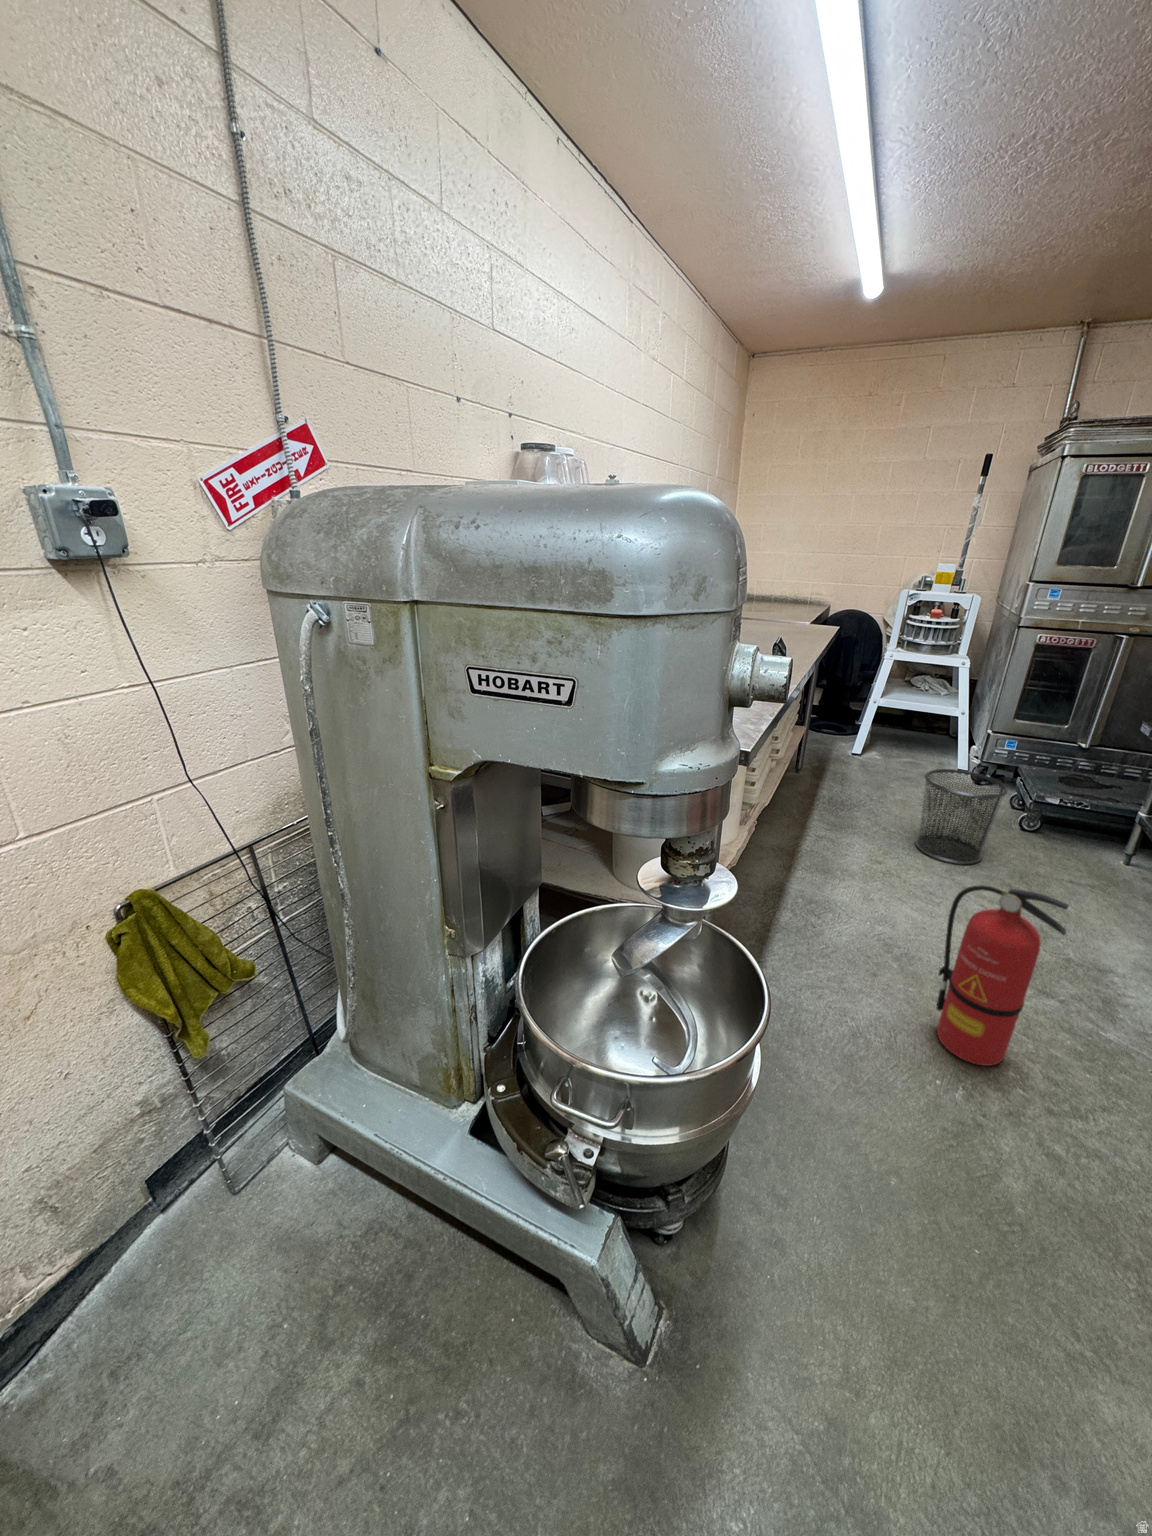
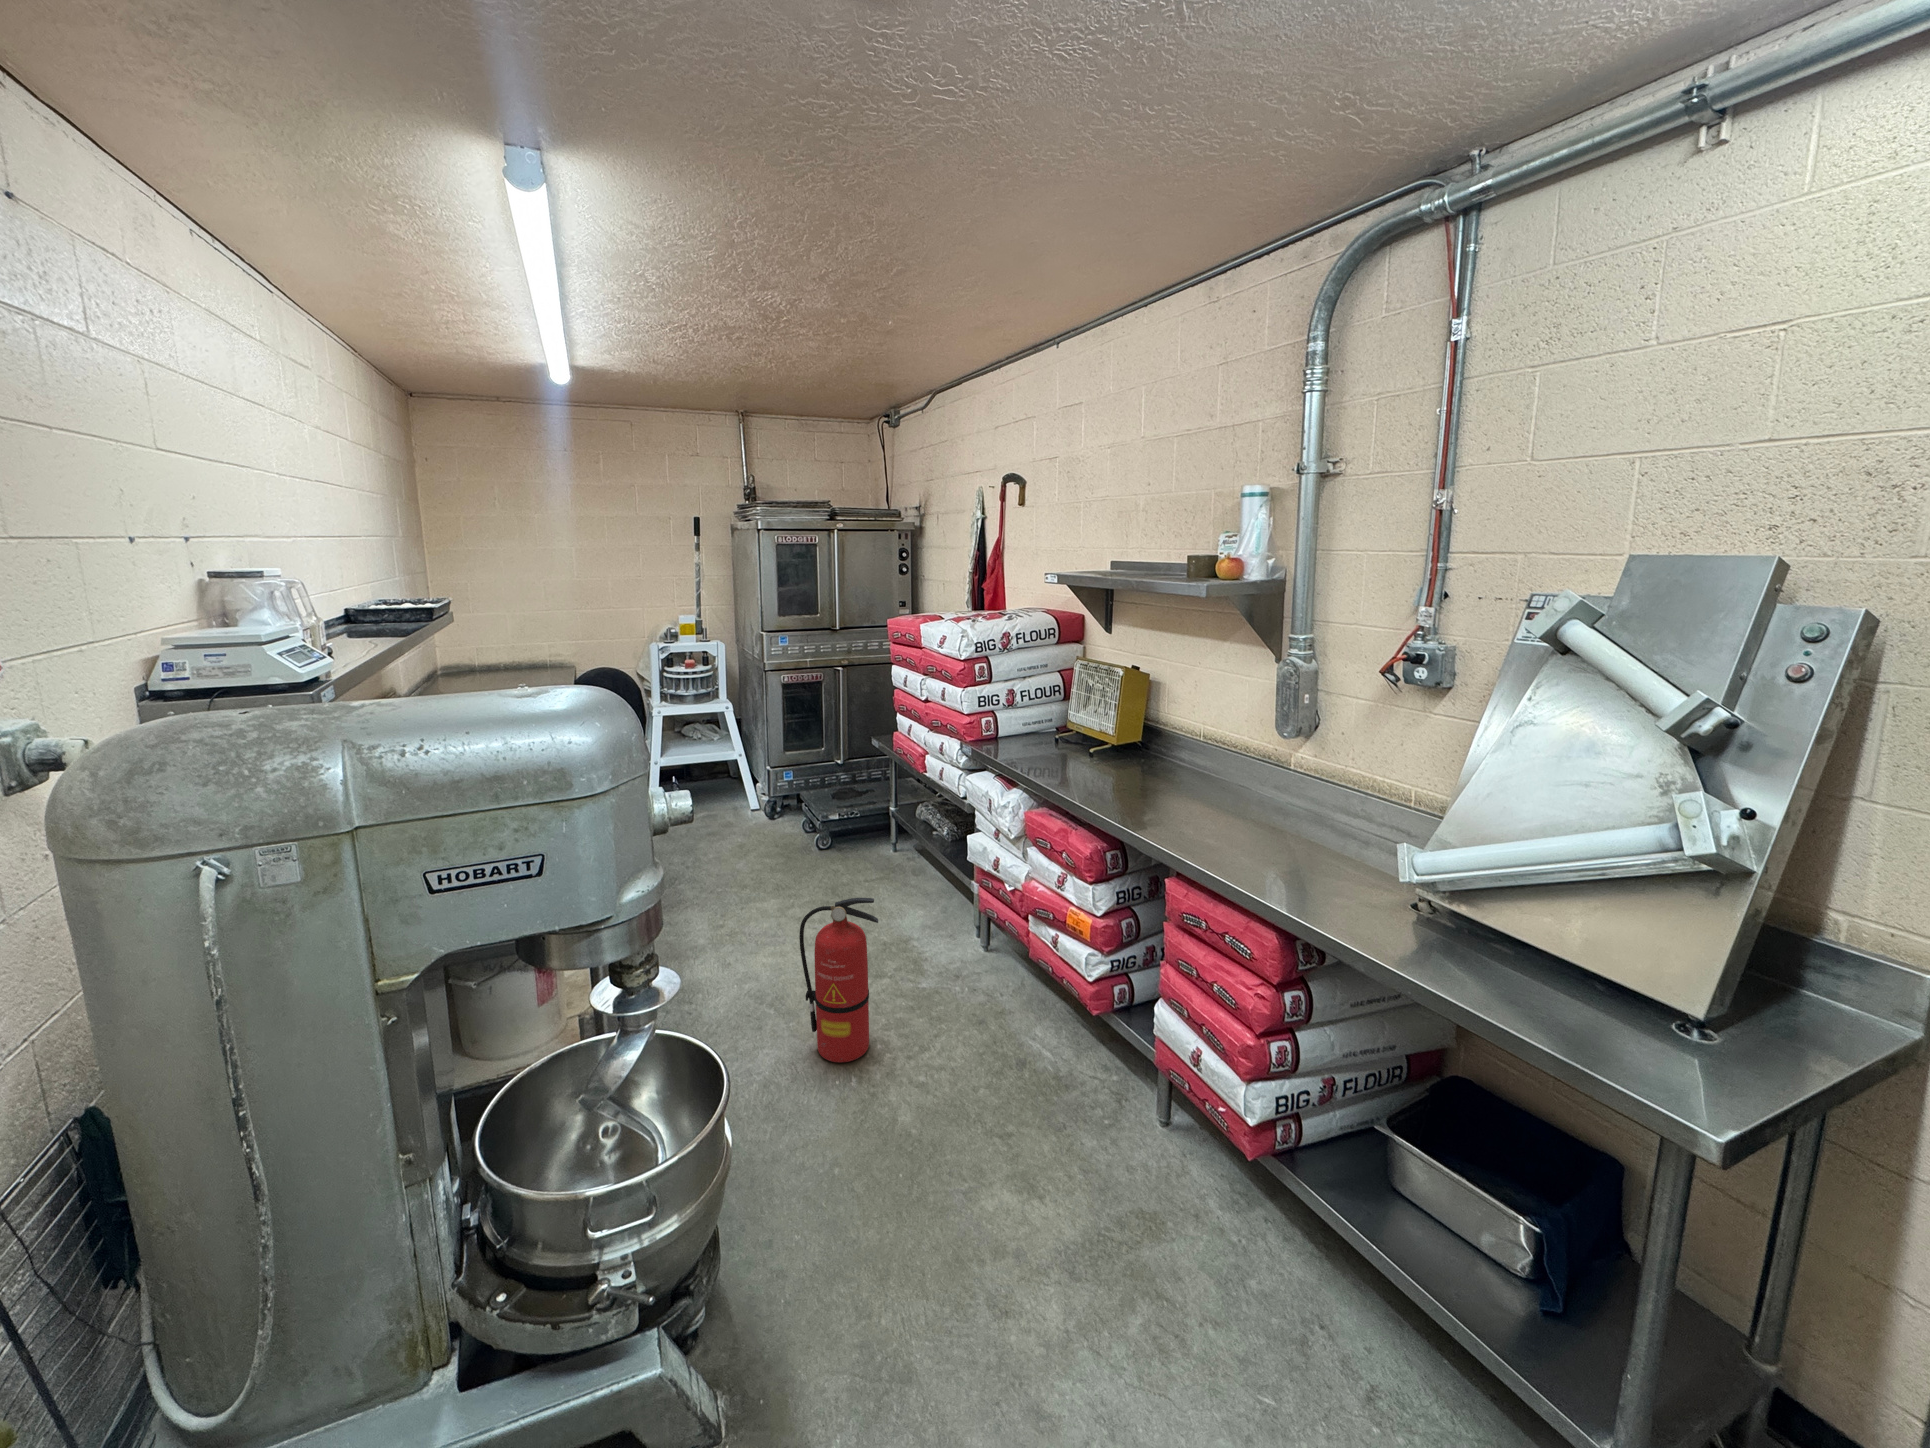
waste bin: present [915,769,1008,864] -> none [732,811,802,902]

